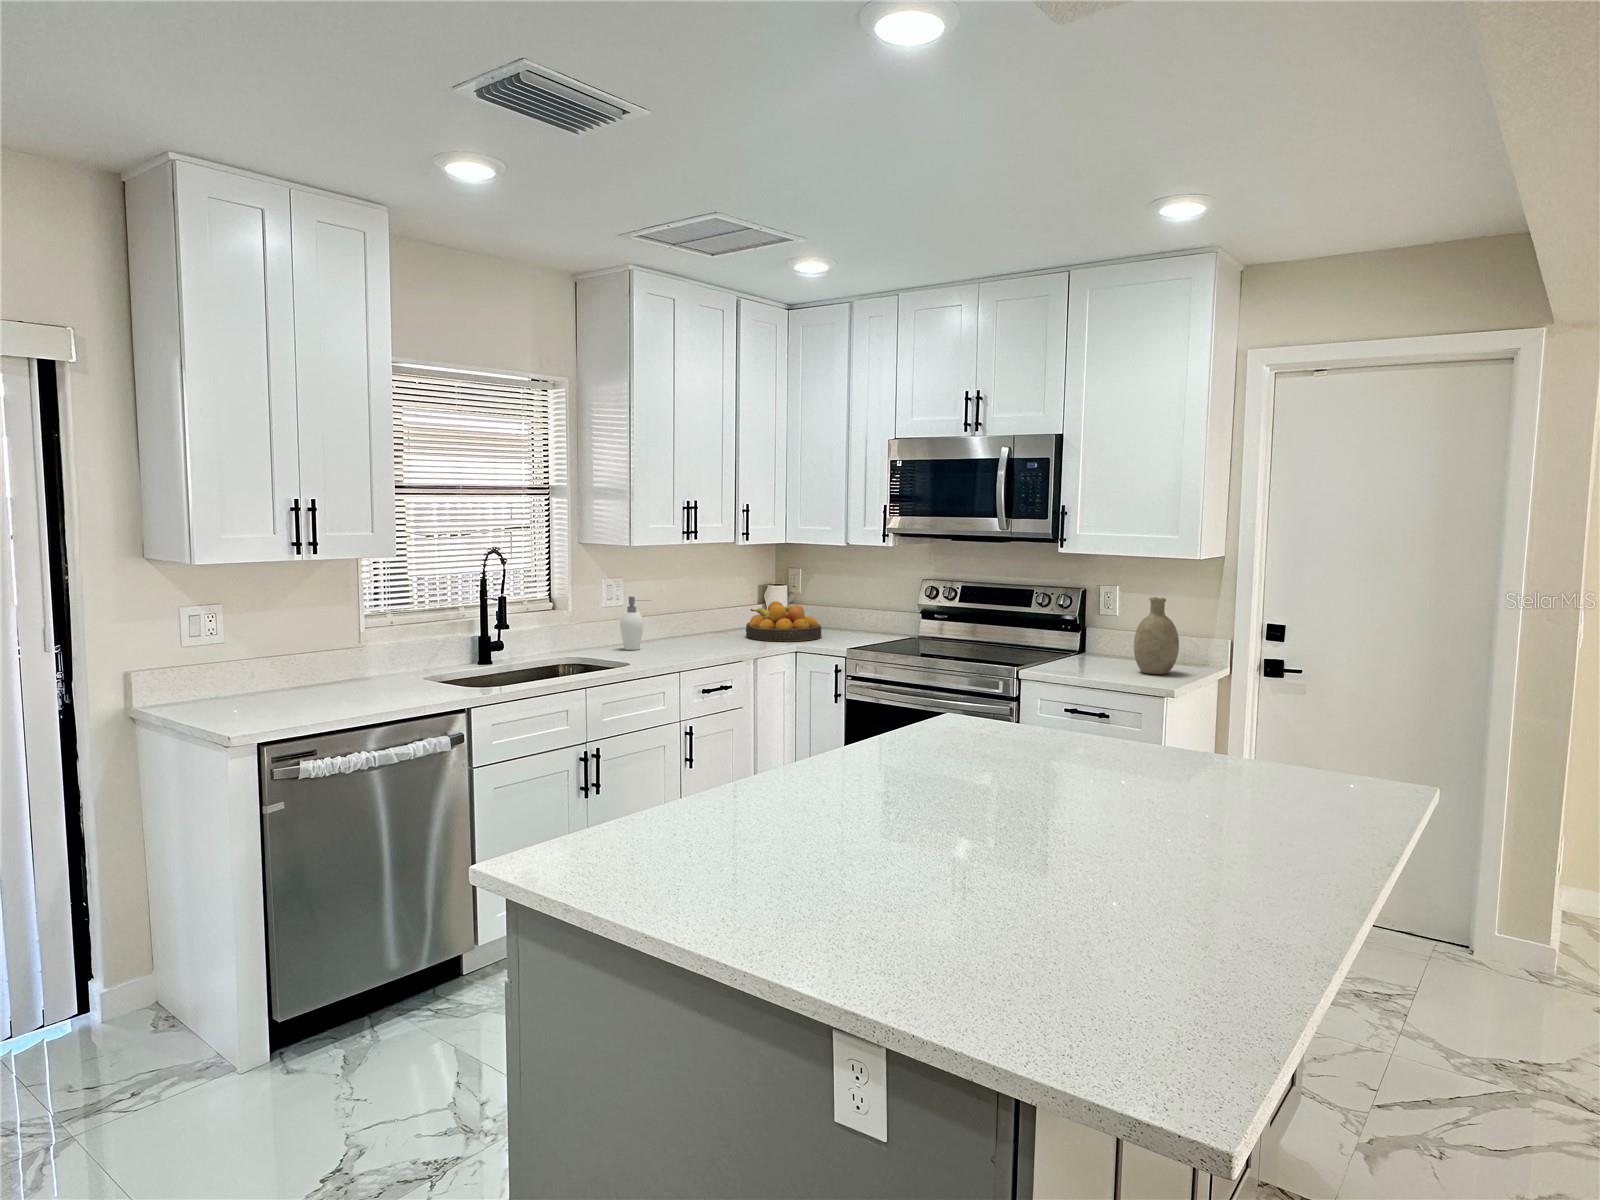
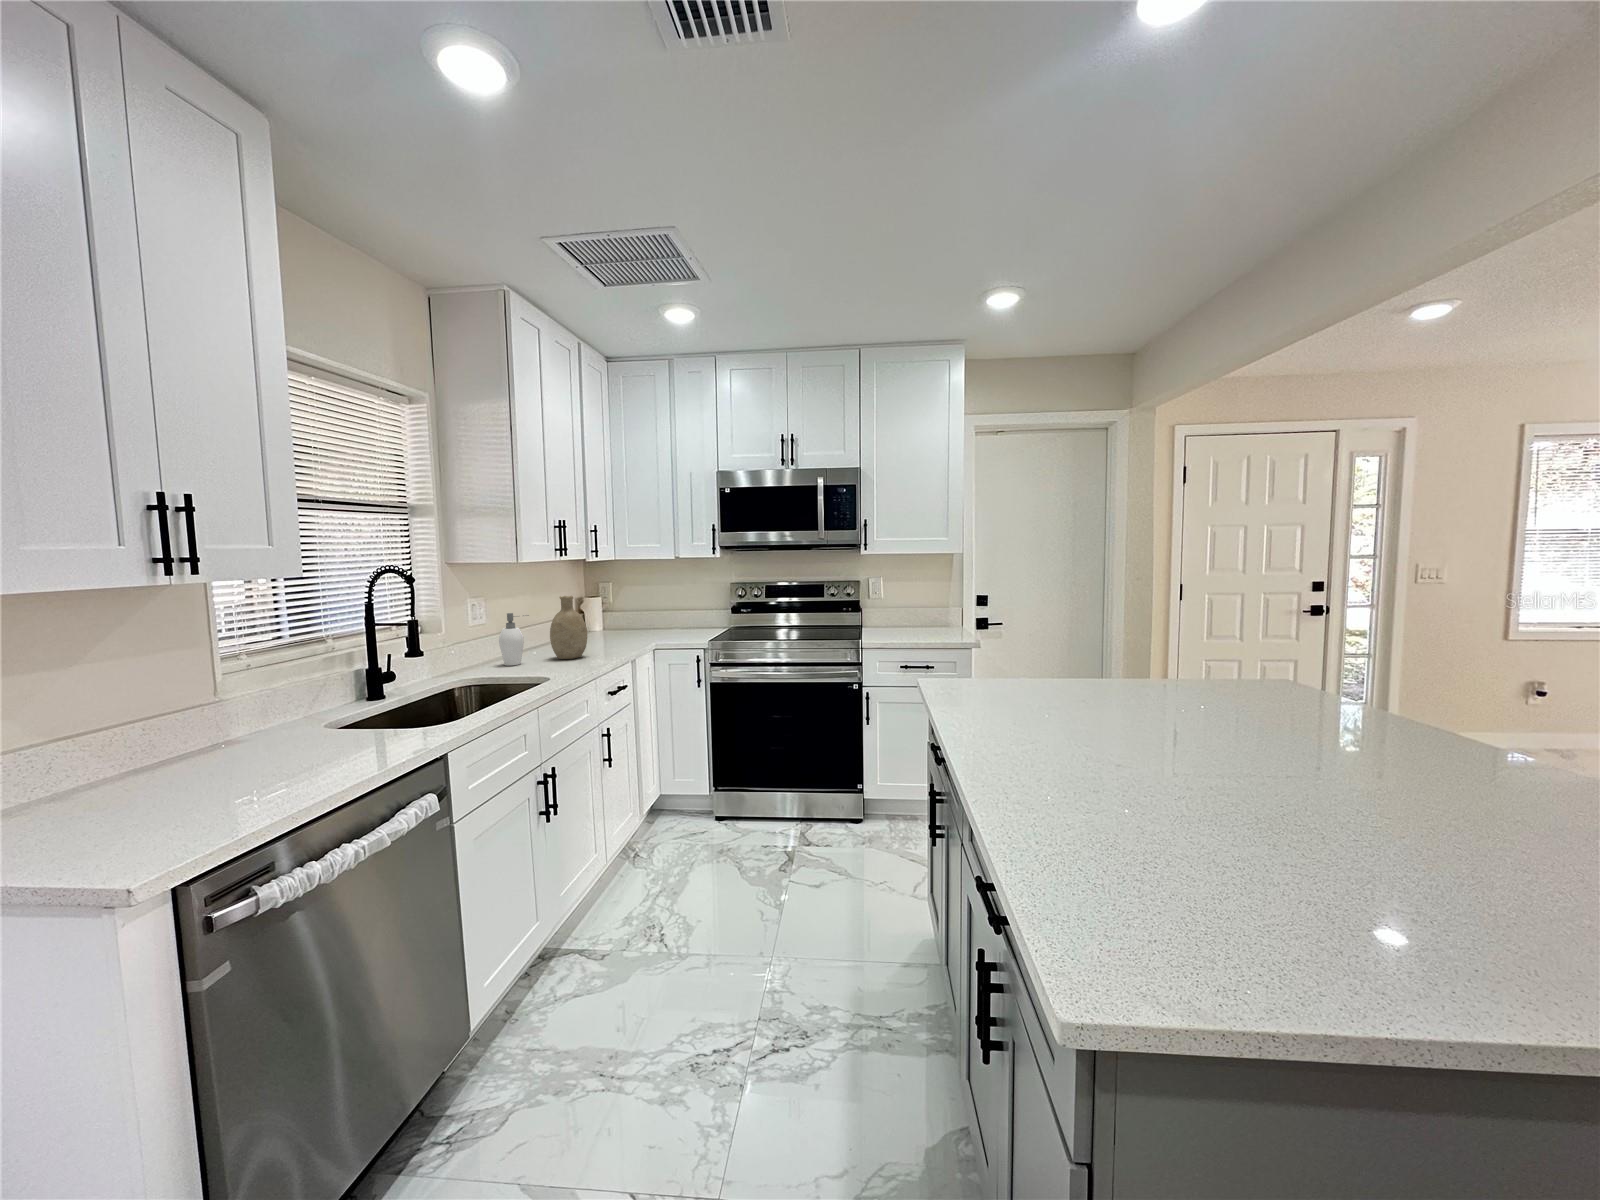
decorative vase: present [1134,597,1179,674] -> present [550,596,587,659]
fruit bowl: present [746,601,821,641] -> none [592,610,659,644]

